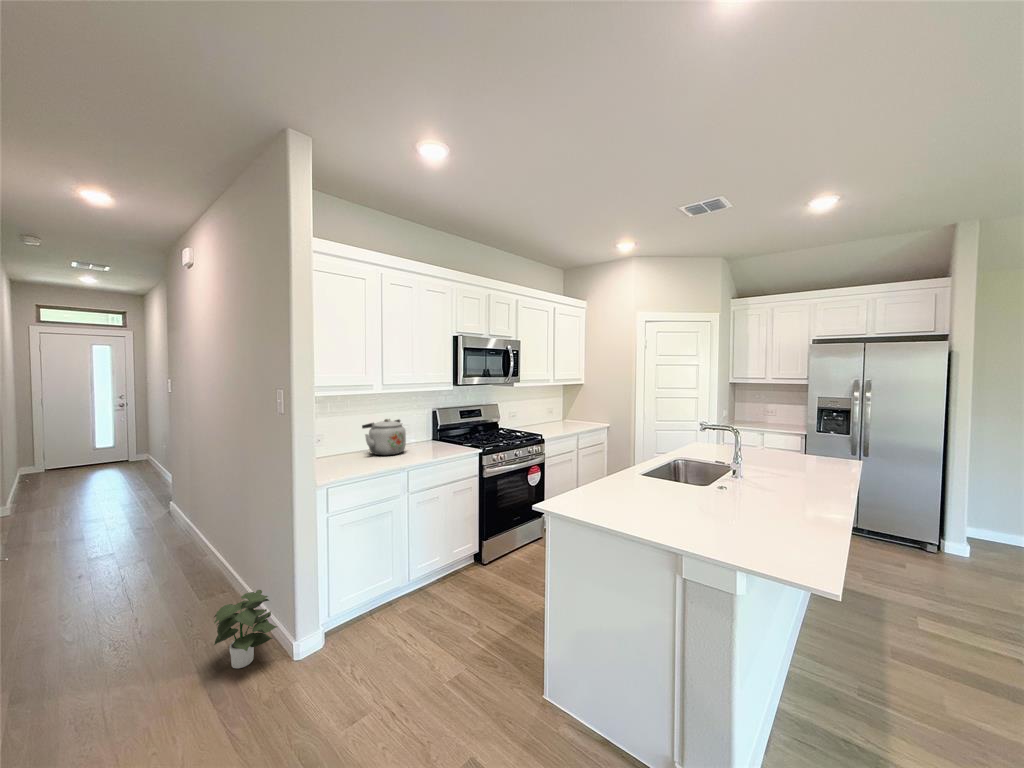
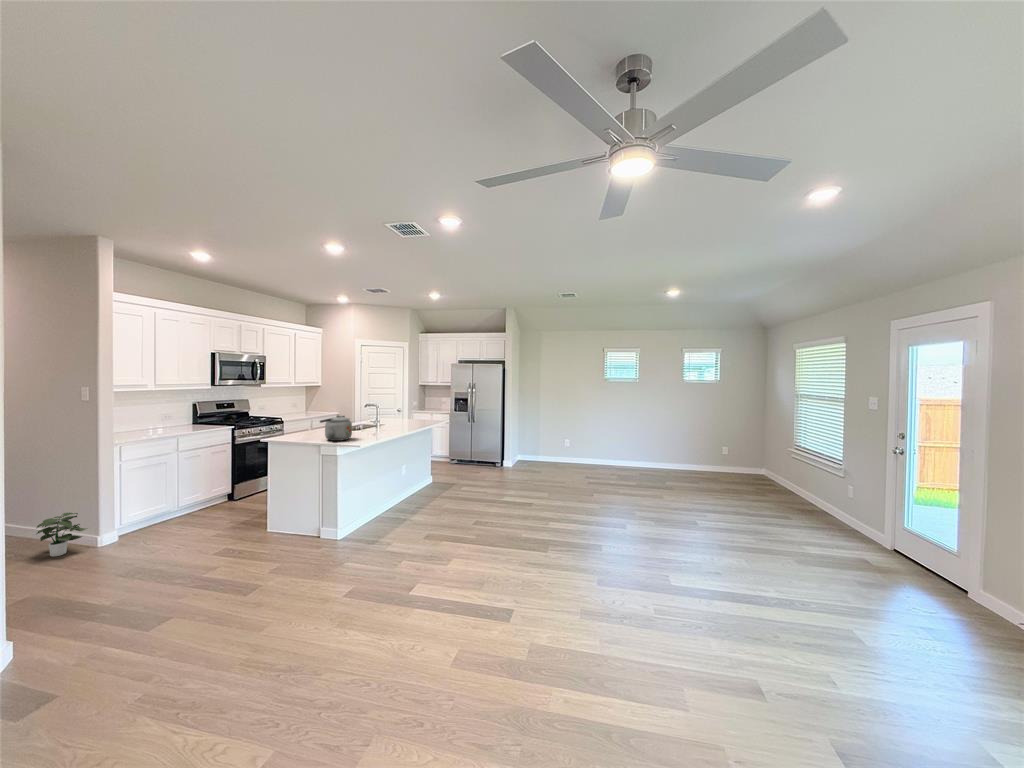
kettle: present [362,419,406,455] -> present [320,415,352,441]

